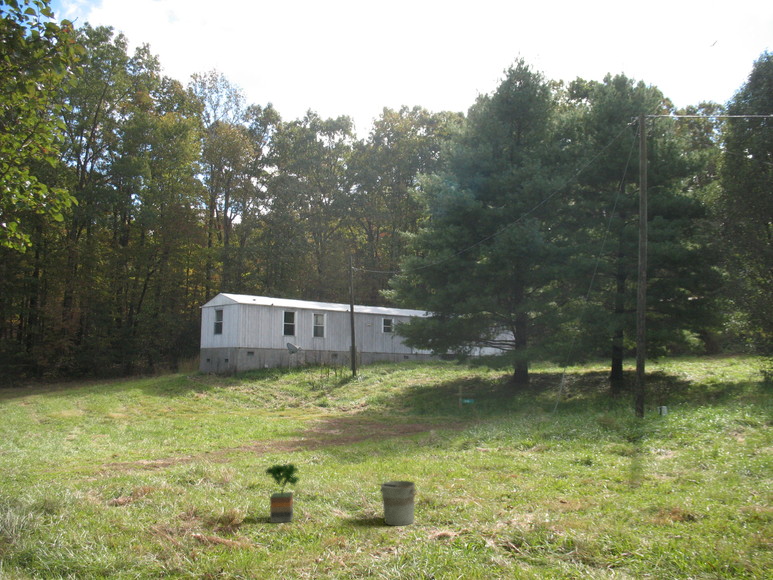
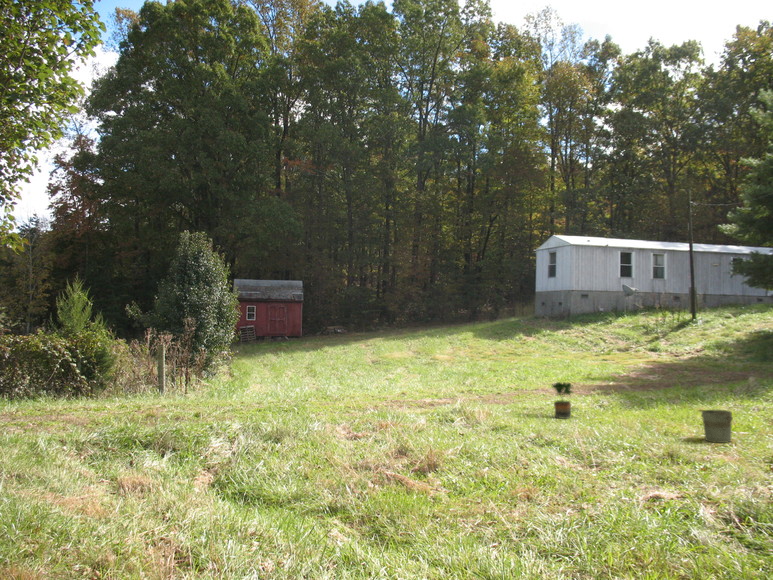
bucket: present [380,481,417,526] -> present [701,410,733,443]

